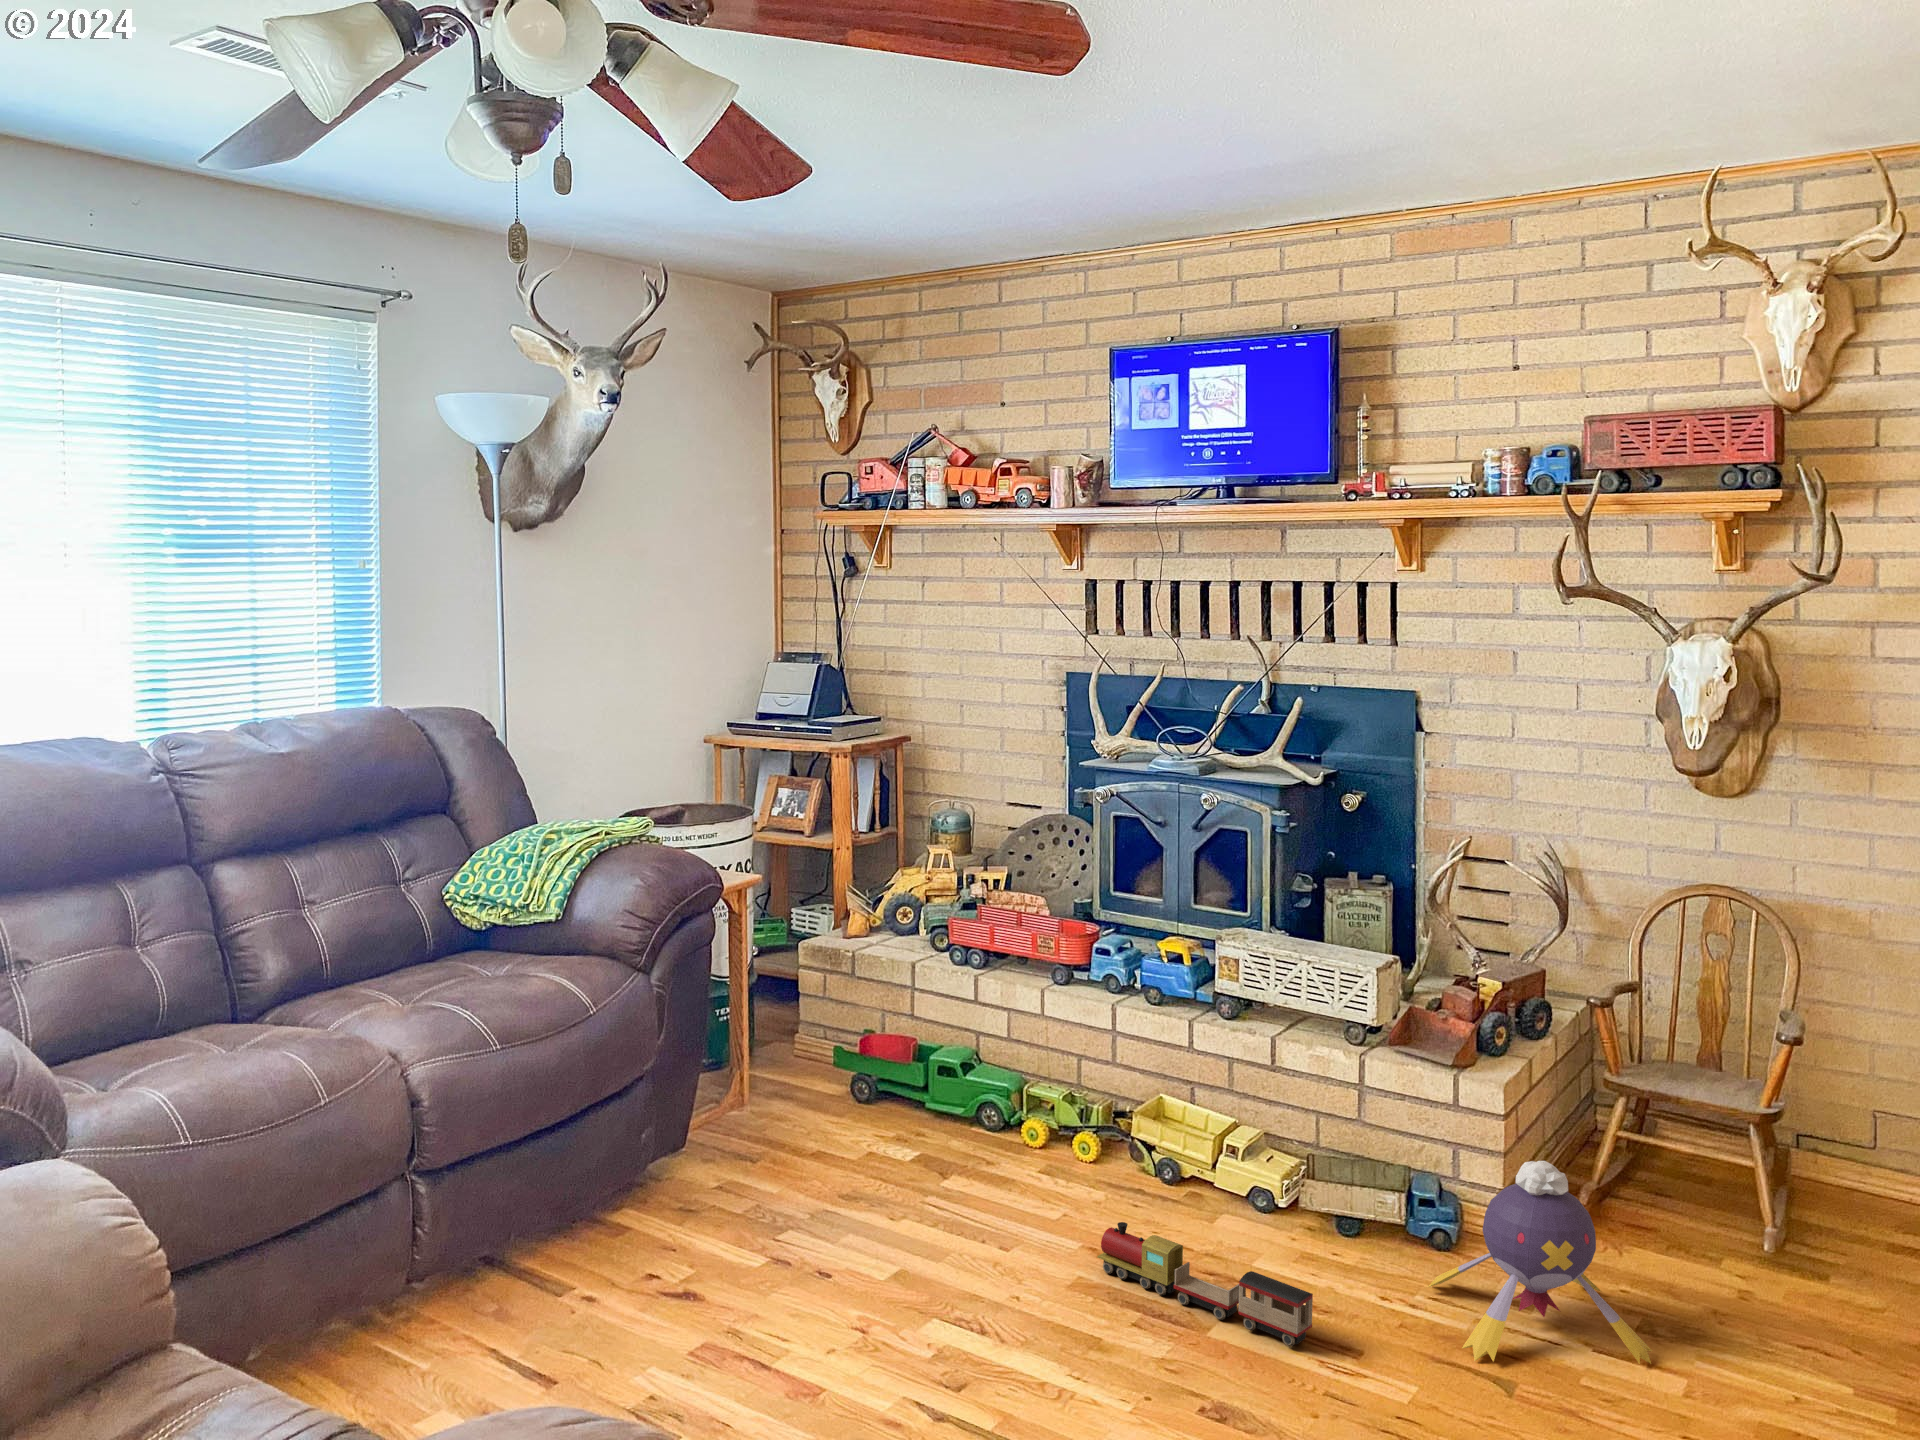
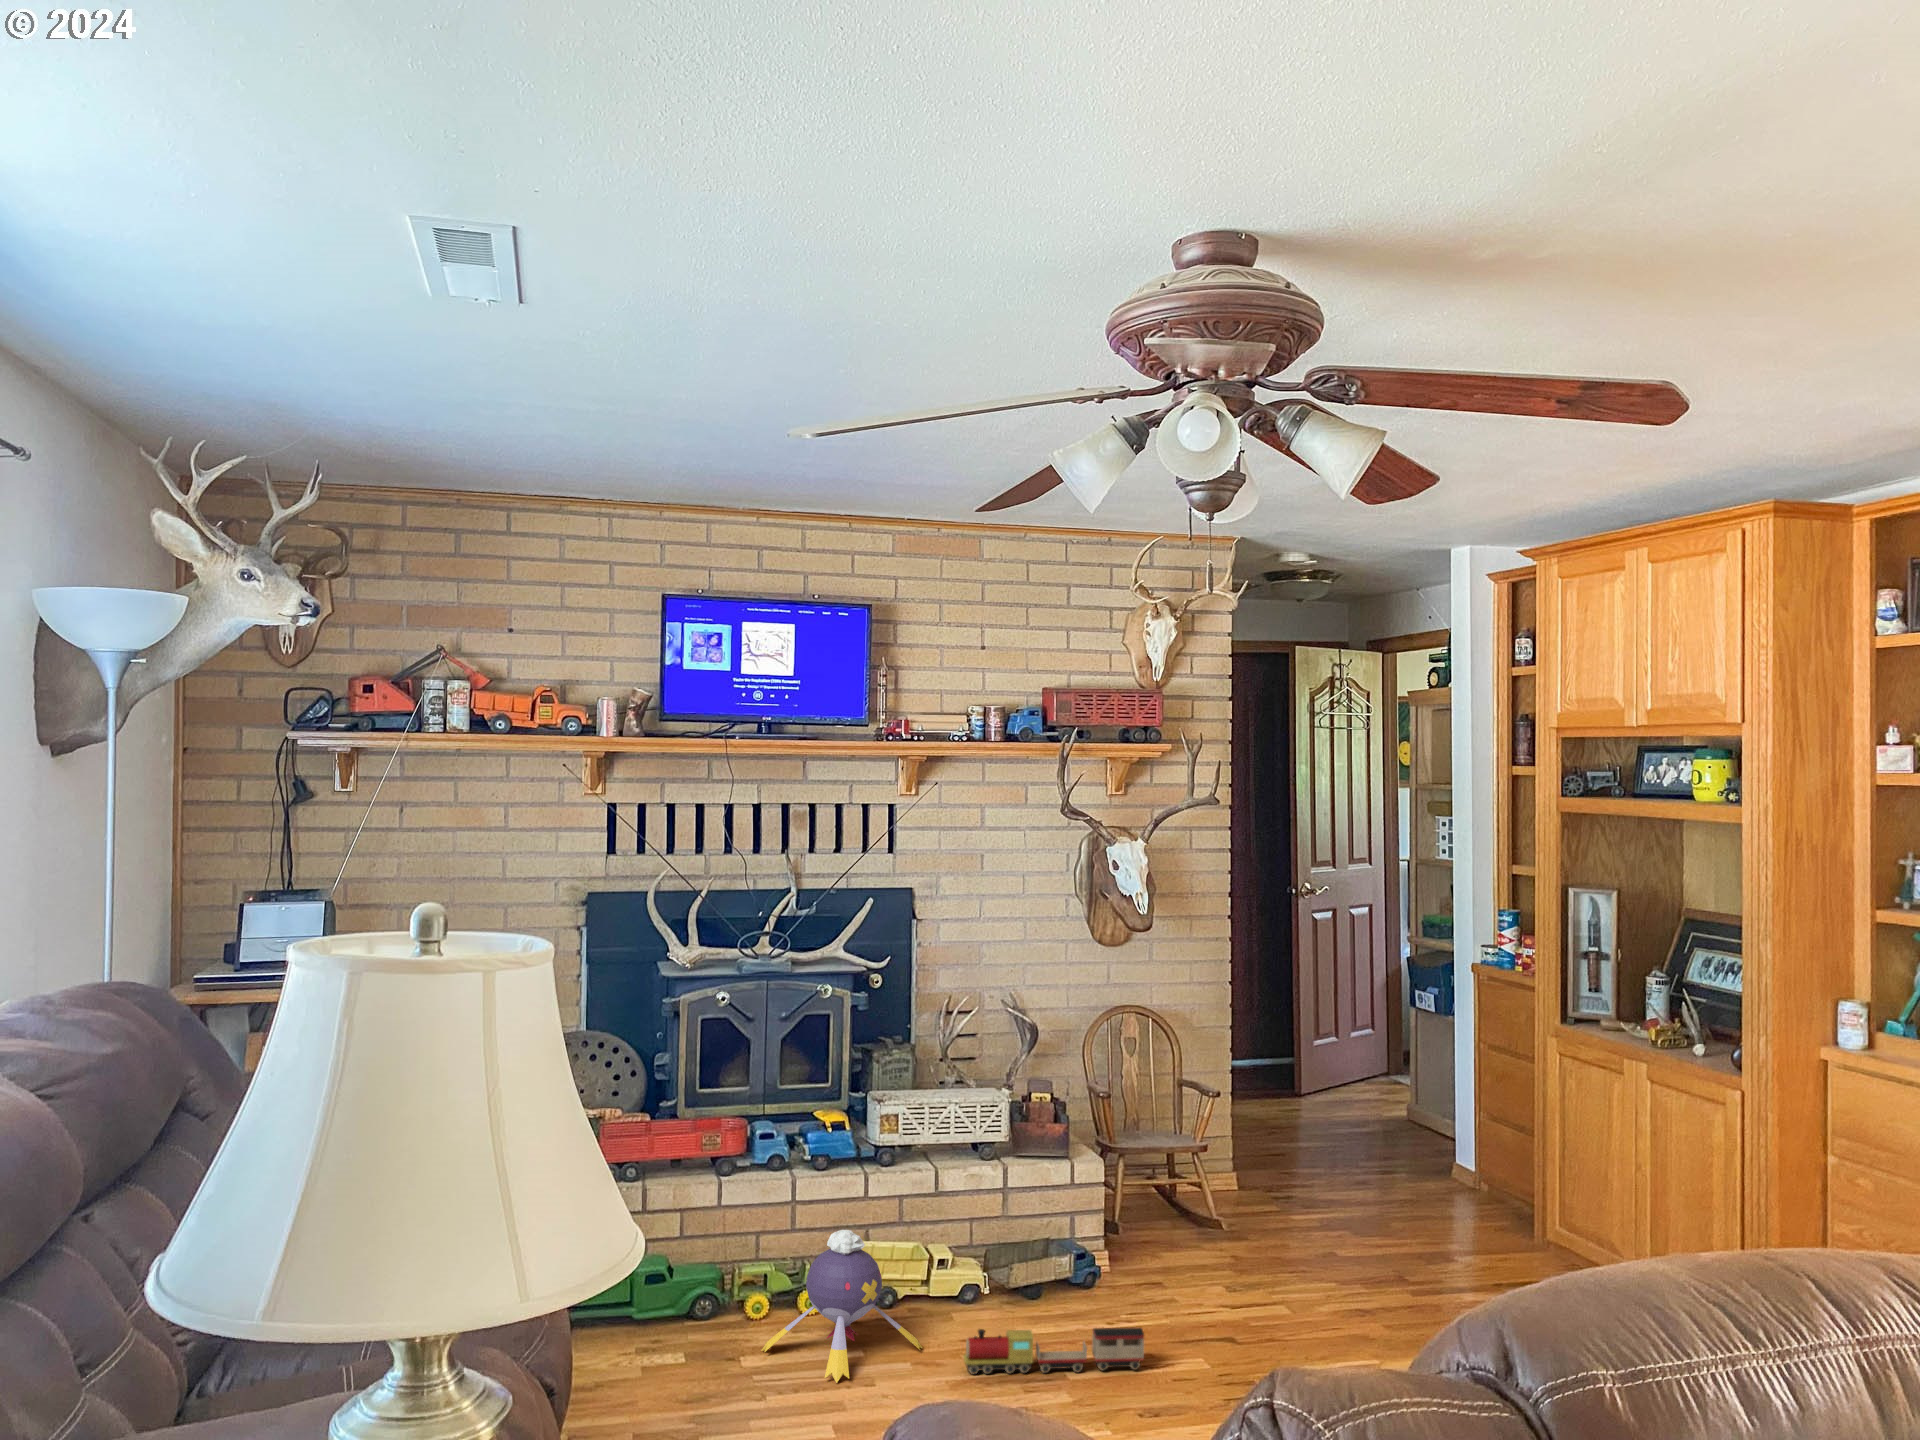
plush toy: present [1427,1161,1652,1364] -> present [761,1230,922,1383]

